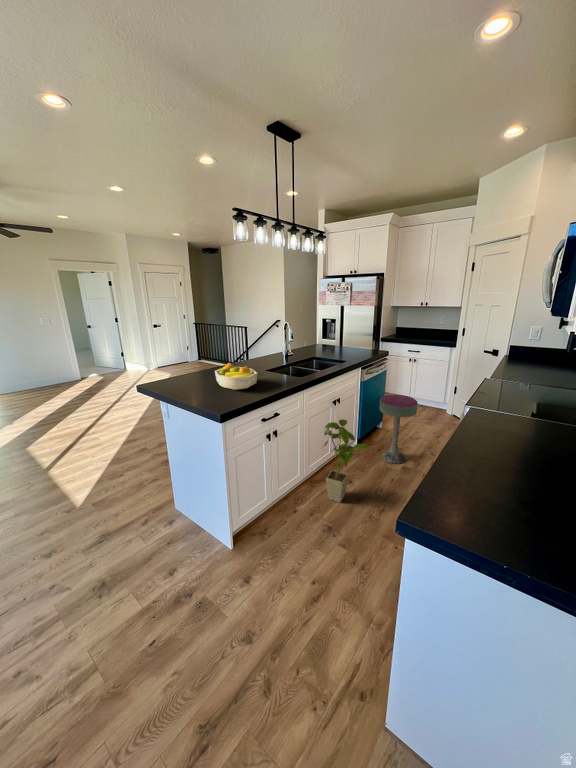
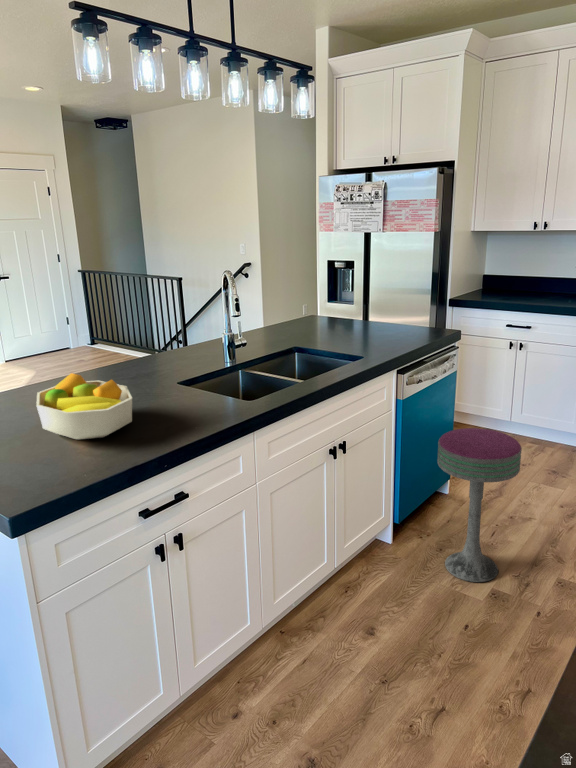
house plant: present [324,419,371,502] -> none [297,500,412,687]

